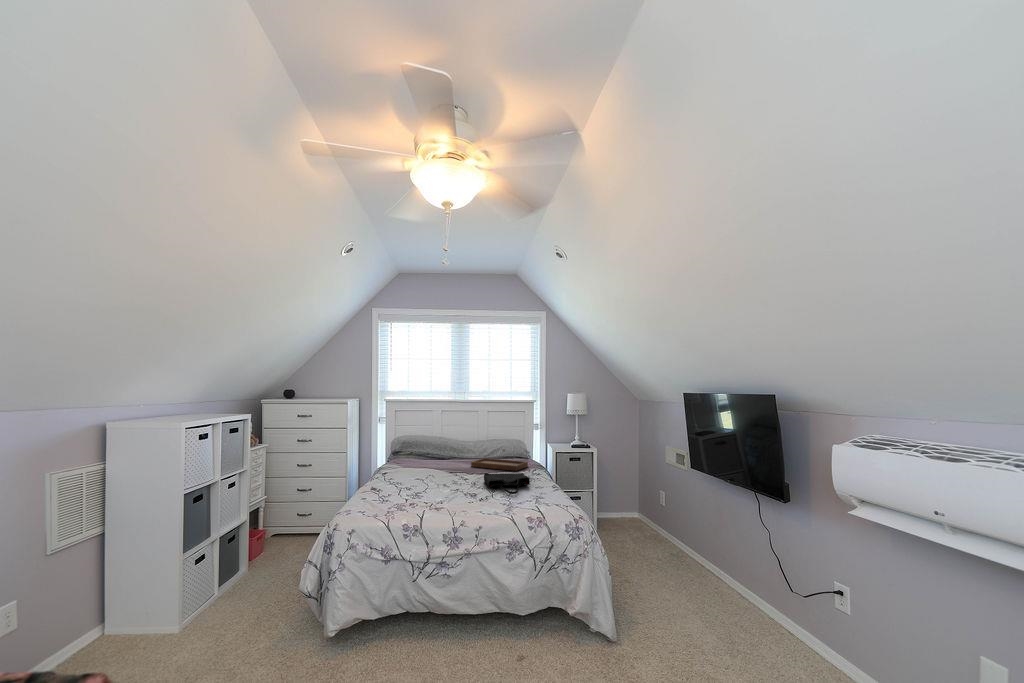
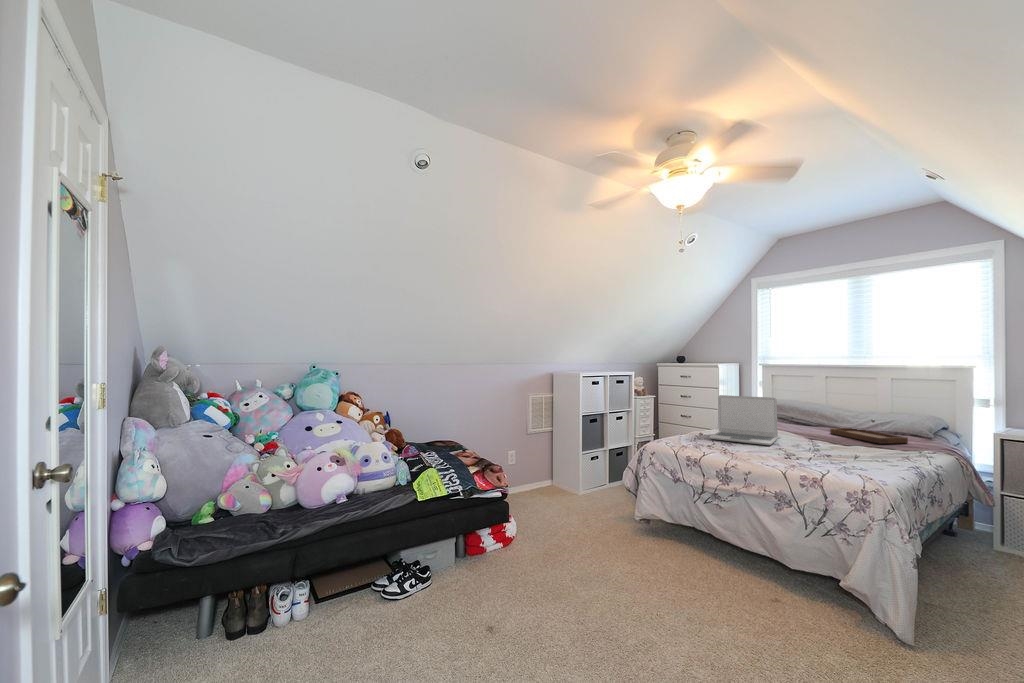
laptop: none [388,437,456,494] -> present [710,395,778,445]
tote bag: present [484,473,530,494] -> none [809,437,871,458]

